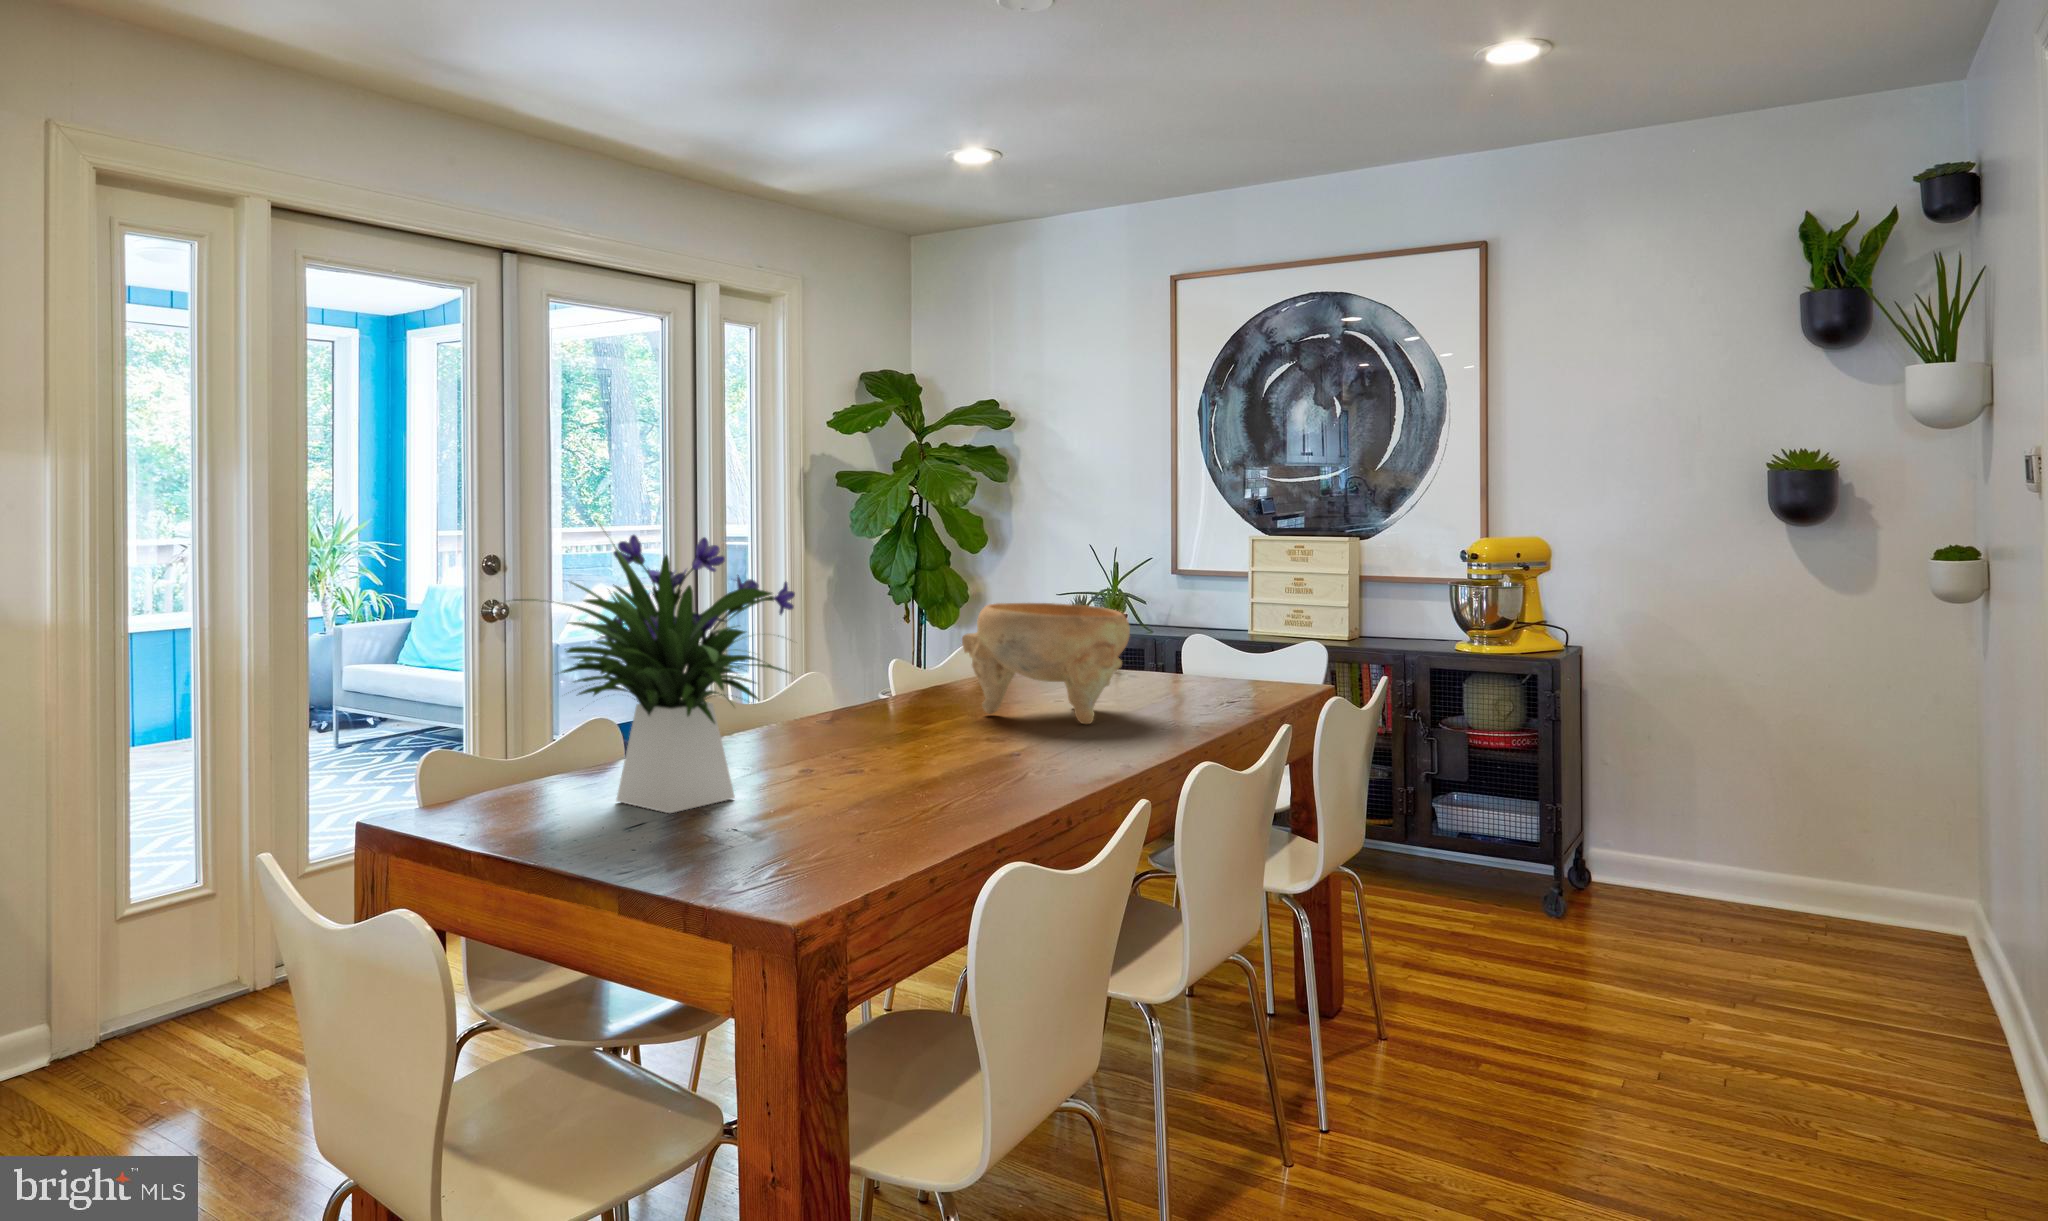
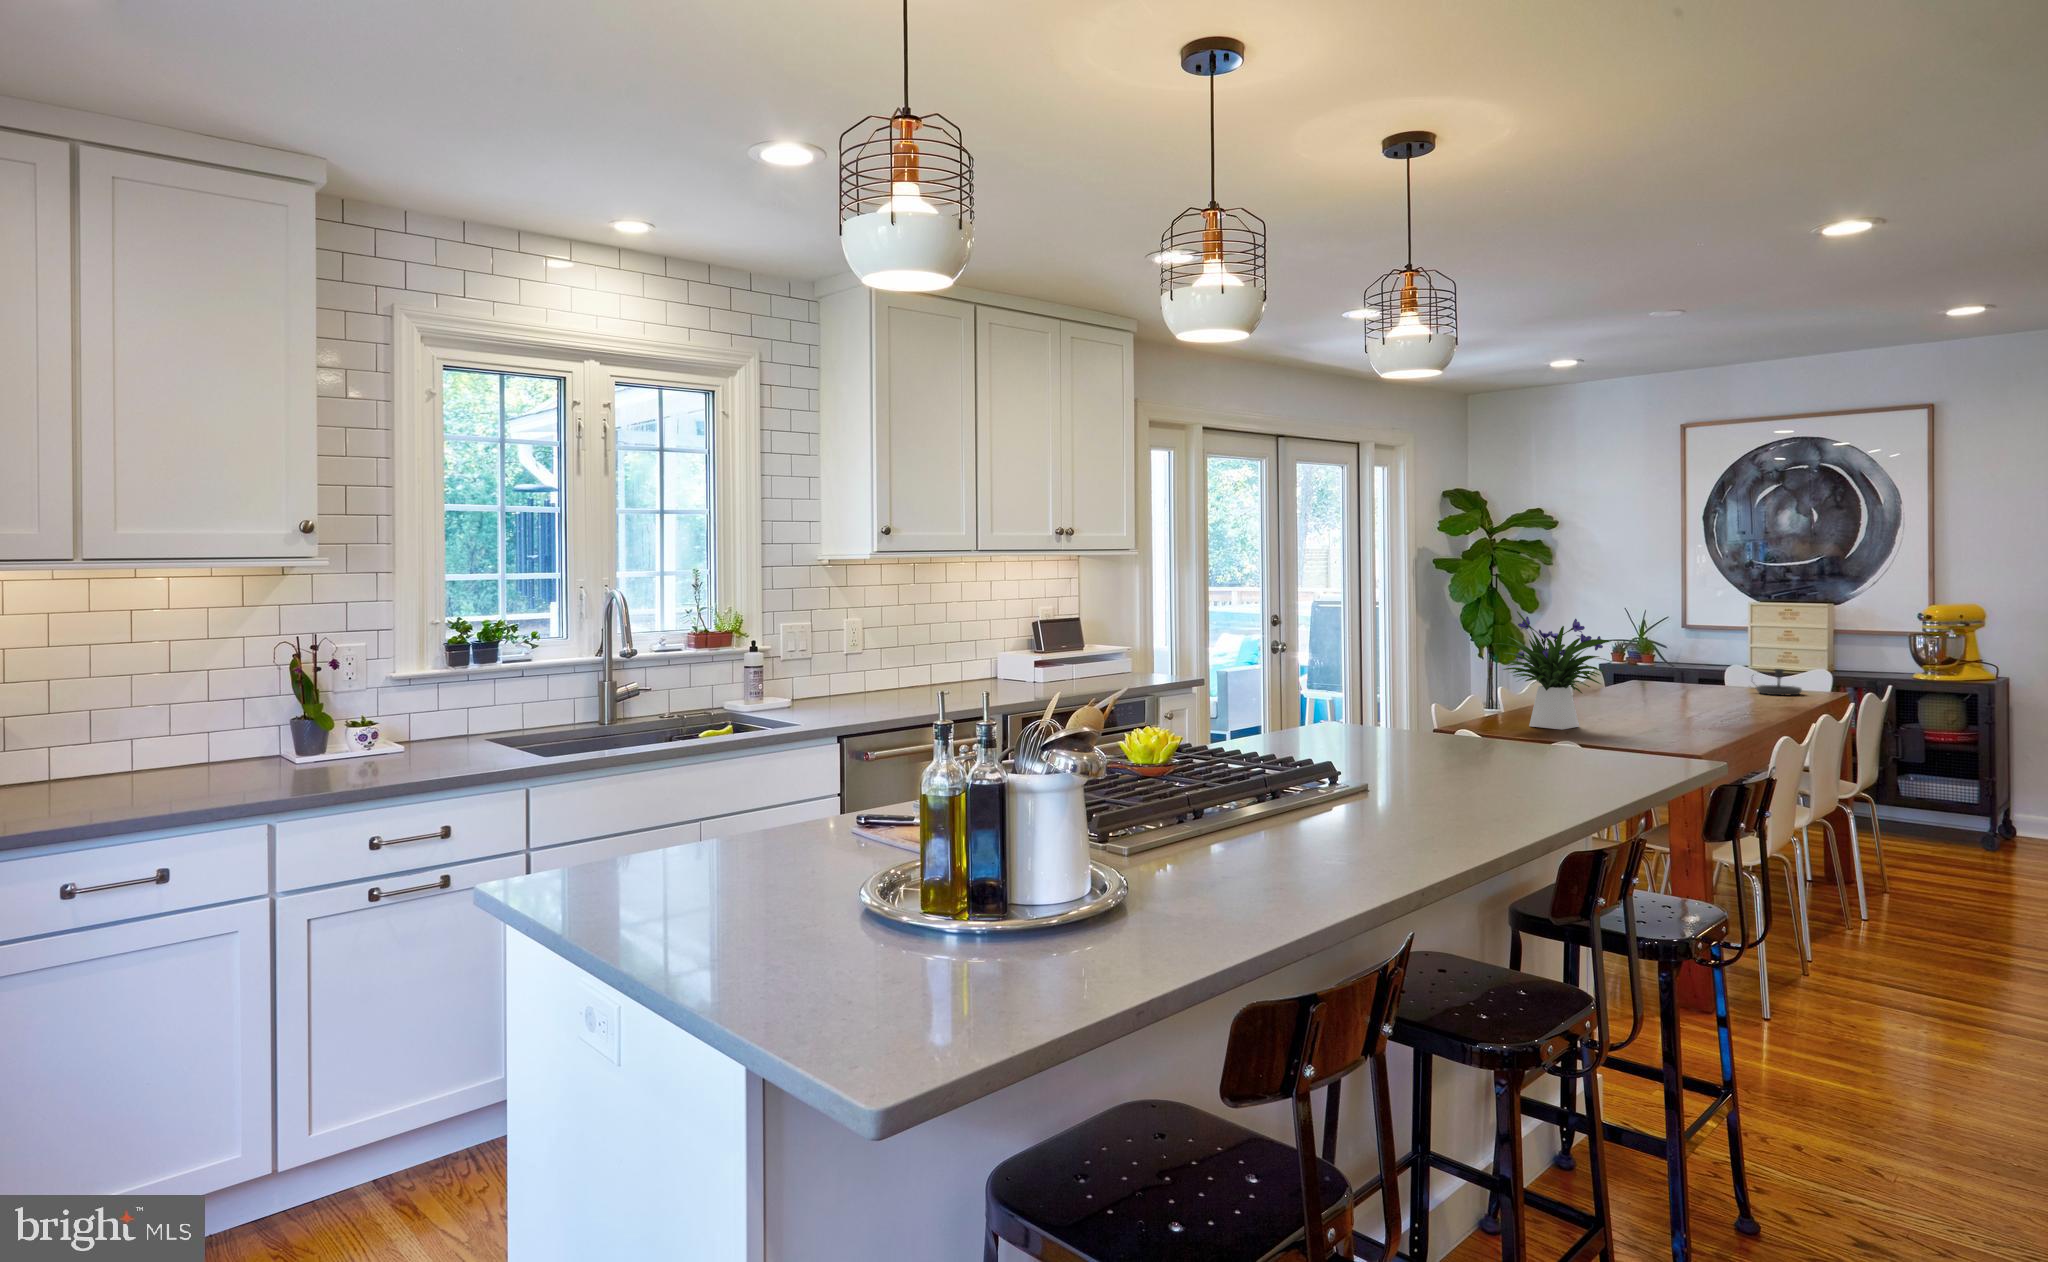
decorative bowl: present [962,603,1130,724] -> none [1623,646,1722,709]
candlestick: none [1211,640,1289,686] -> present [1755,669,1802,695]

